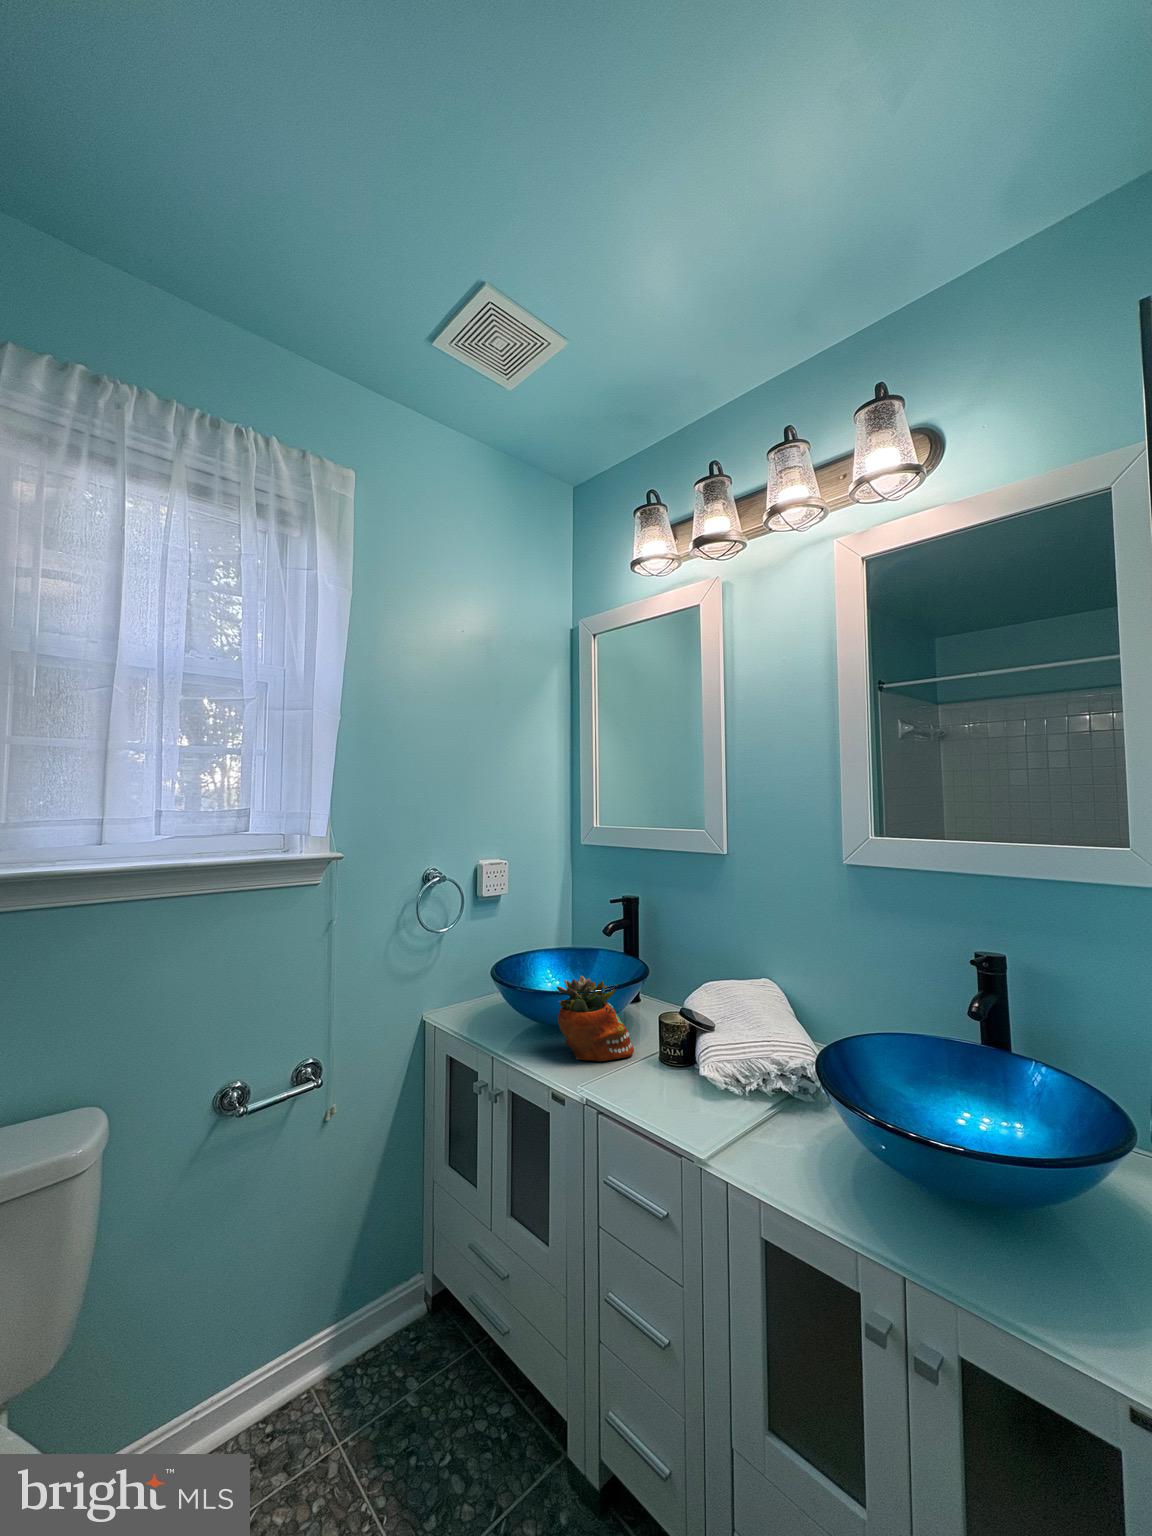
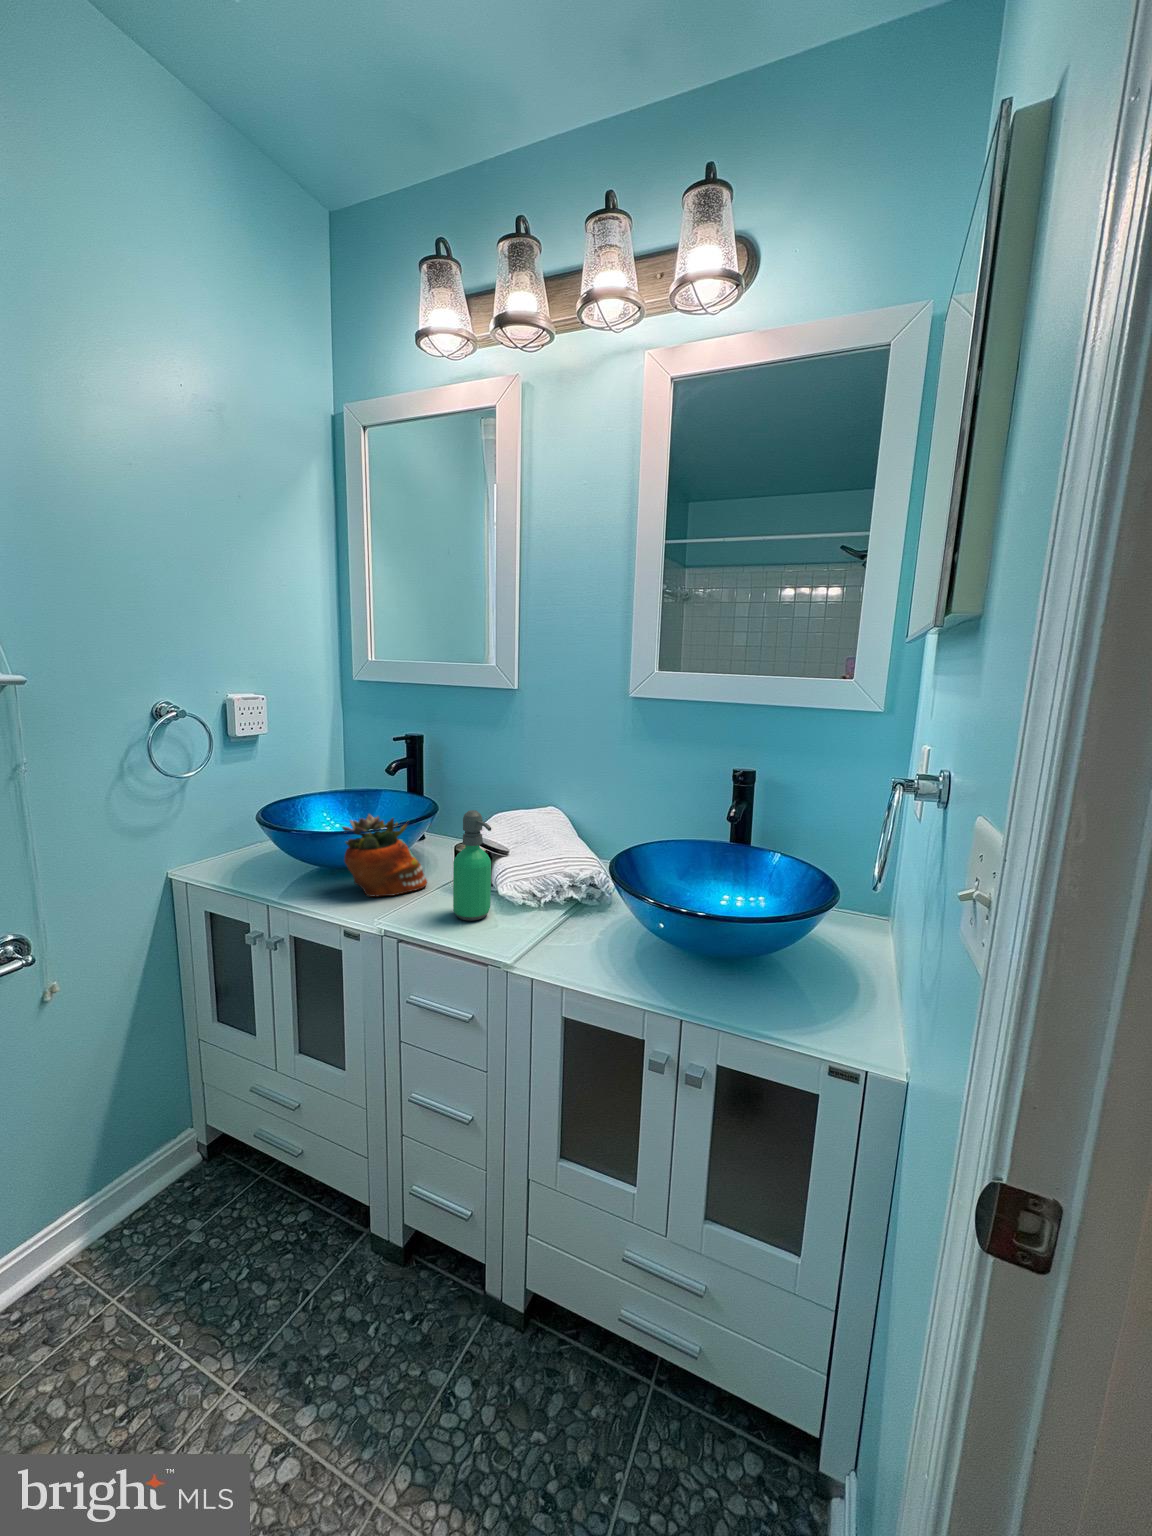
soap dispenser: none [654,982,692,1102] -> present [453,810,491,921]

